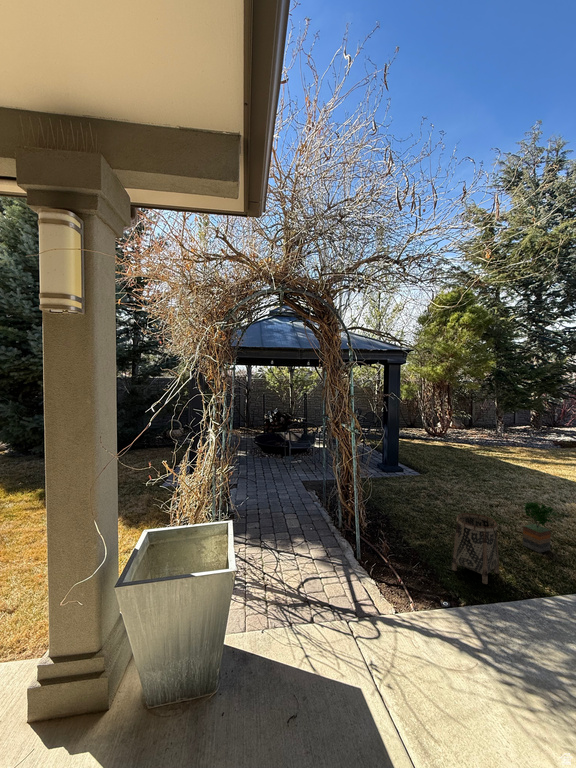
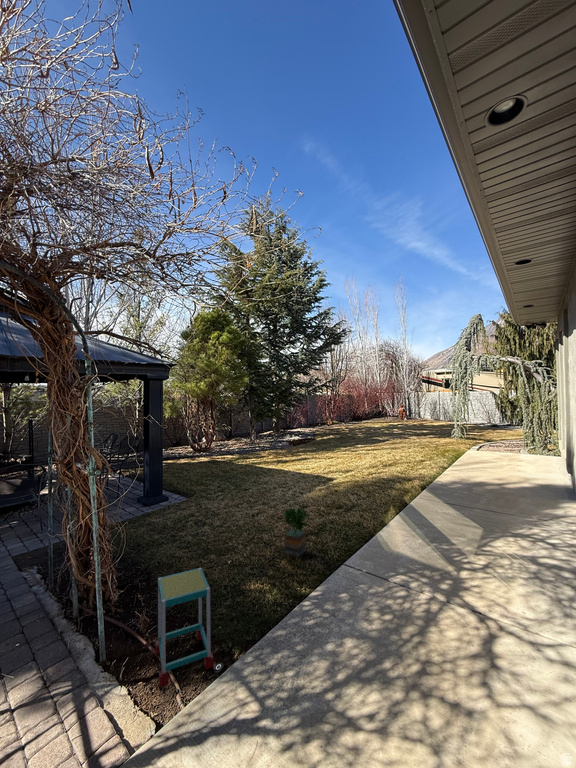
basket: present [452,513,499,584] -> none [225,541,271,622]
side table: none [395,515,439,593] -> present [156,568,214,687]

